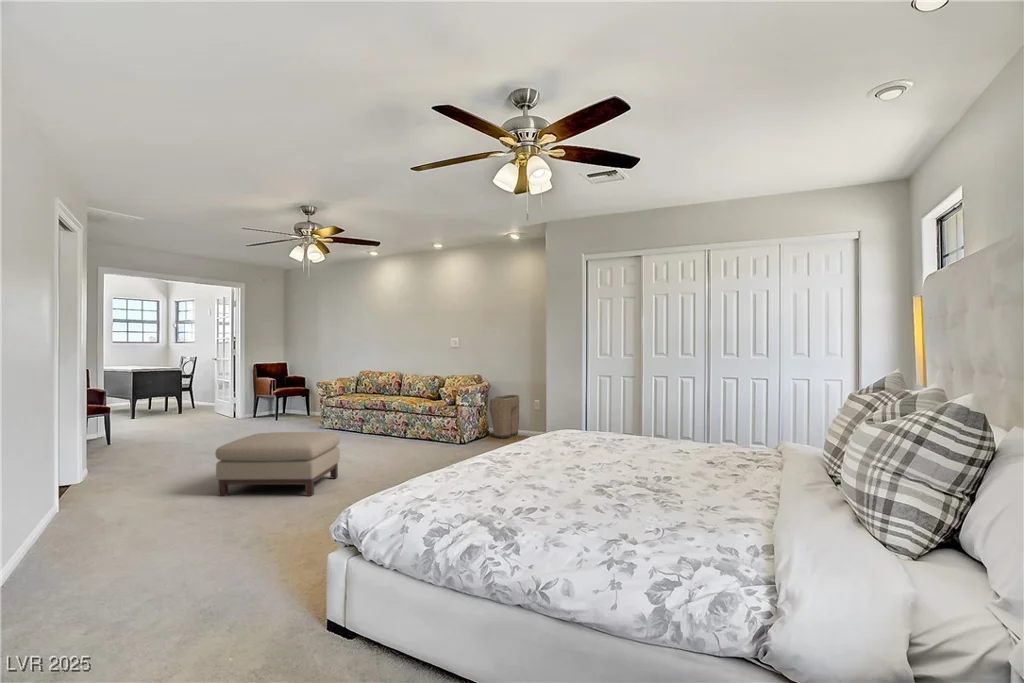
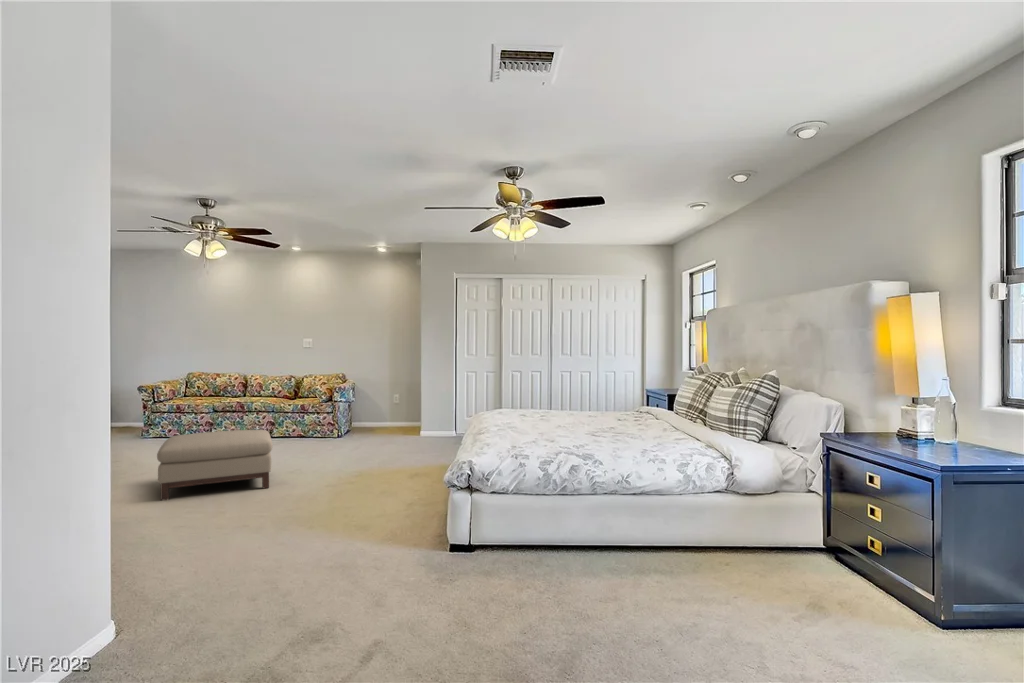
laundry basket: present [489,395,519,438] -> none [357,391,381,430]

